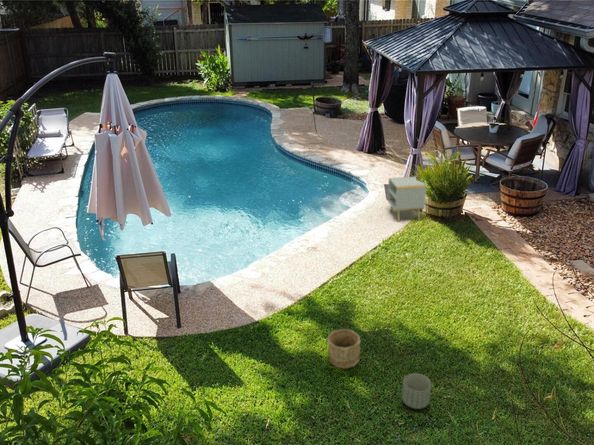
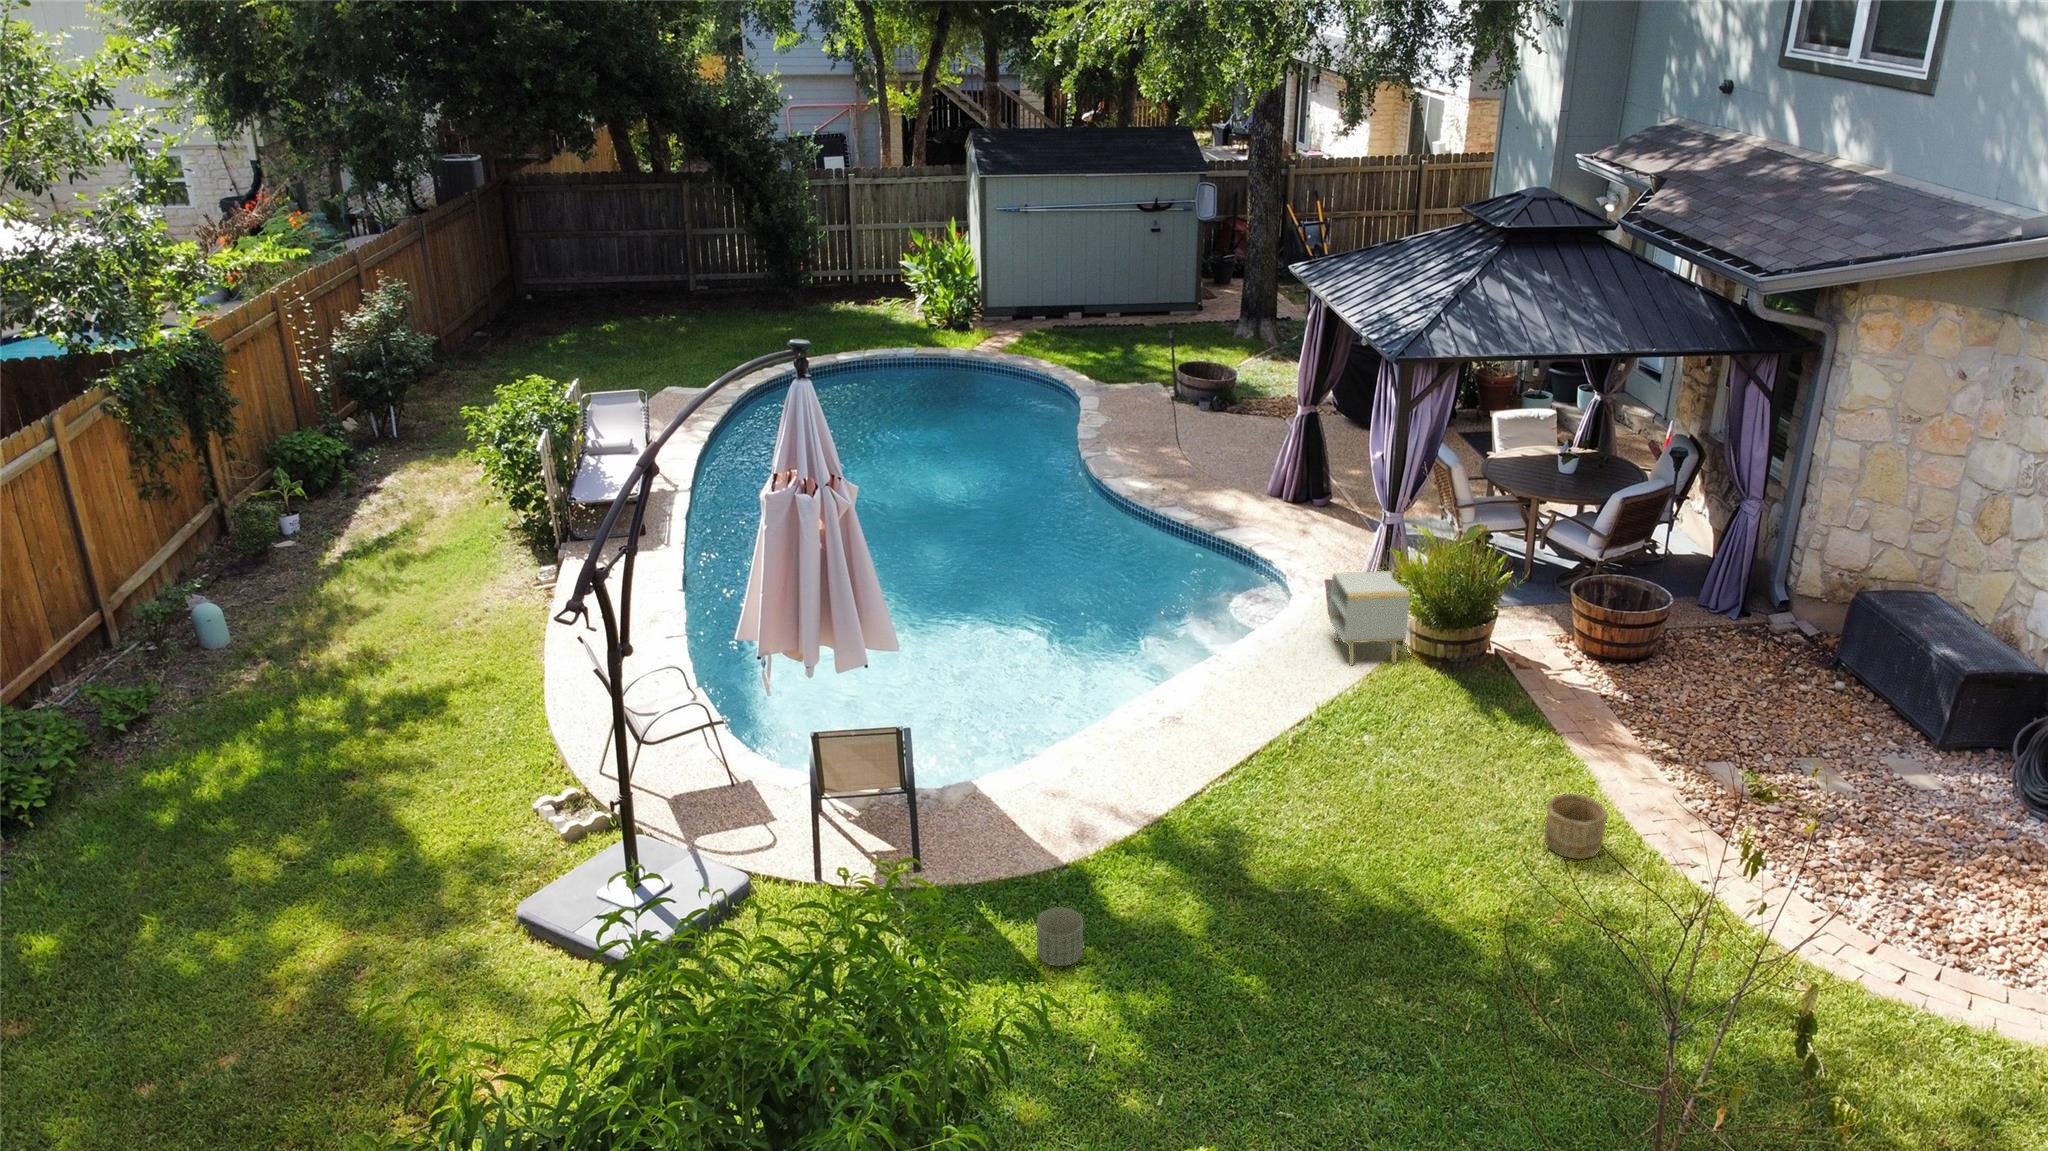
wooden bucket: present [327,329,361,369] -> present [1545,794,1608,859]
planter: present [402,374,431,409] -> present [1037,907,1083,966]

